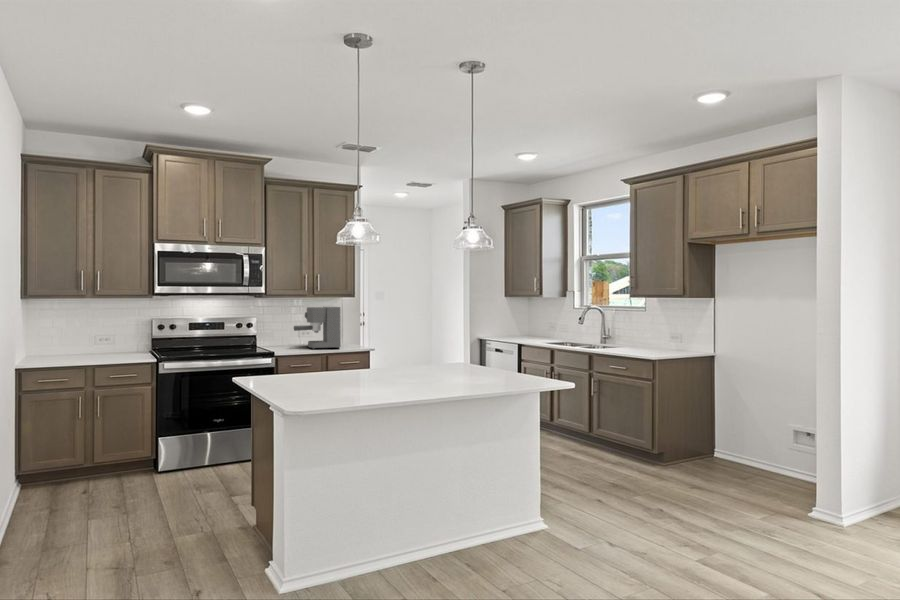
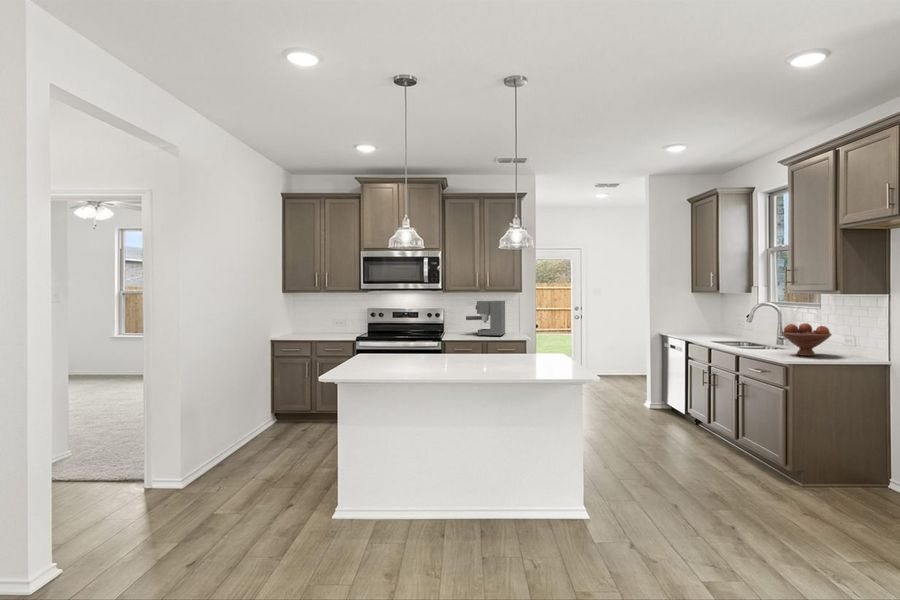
fruit bowl: none [631,324,670,352] -> present [782,323,832,356]

